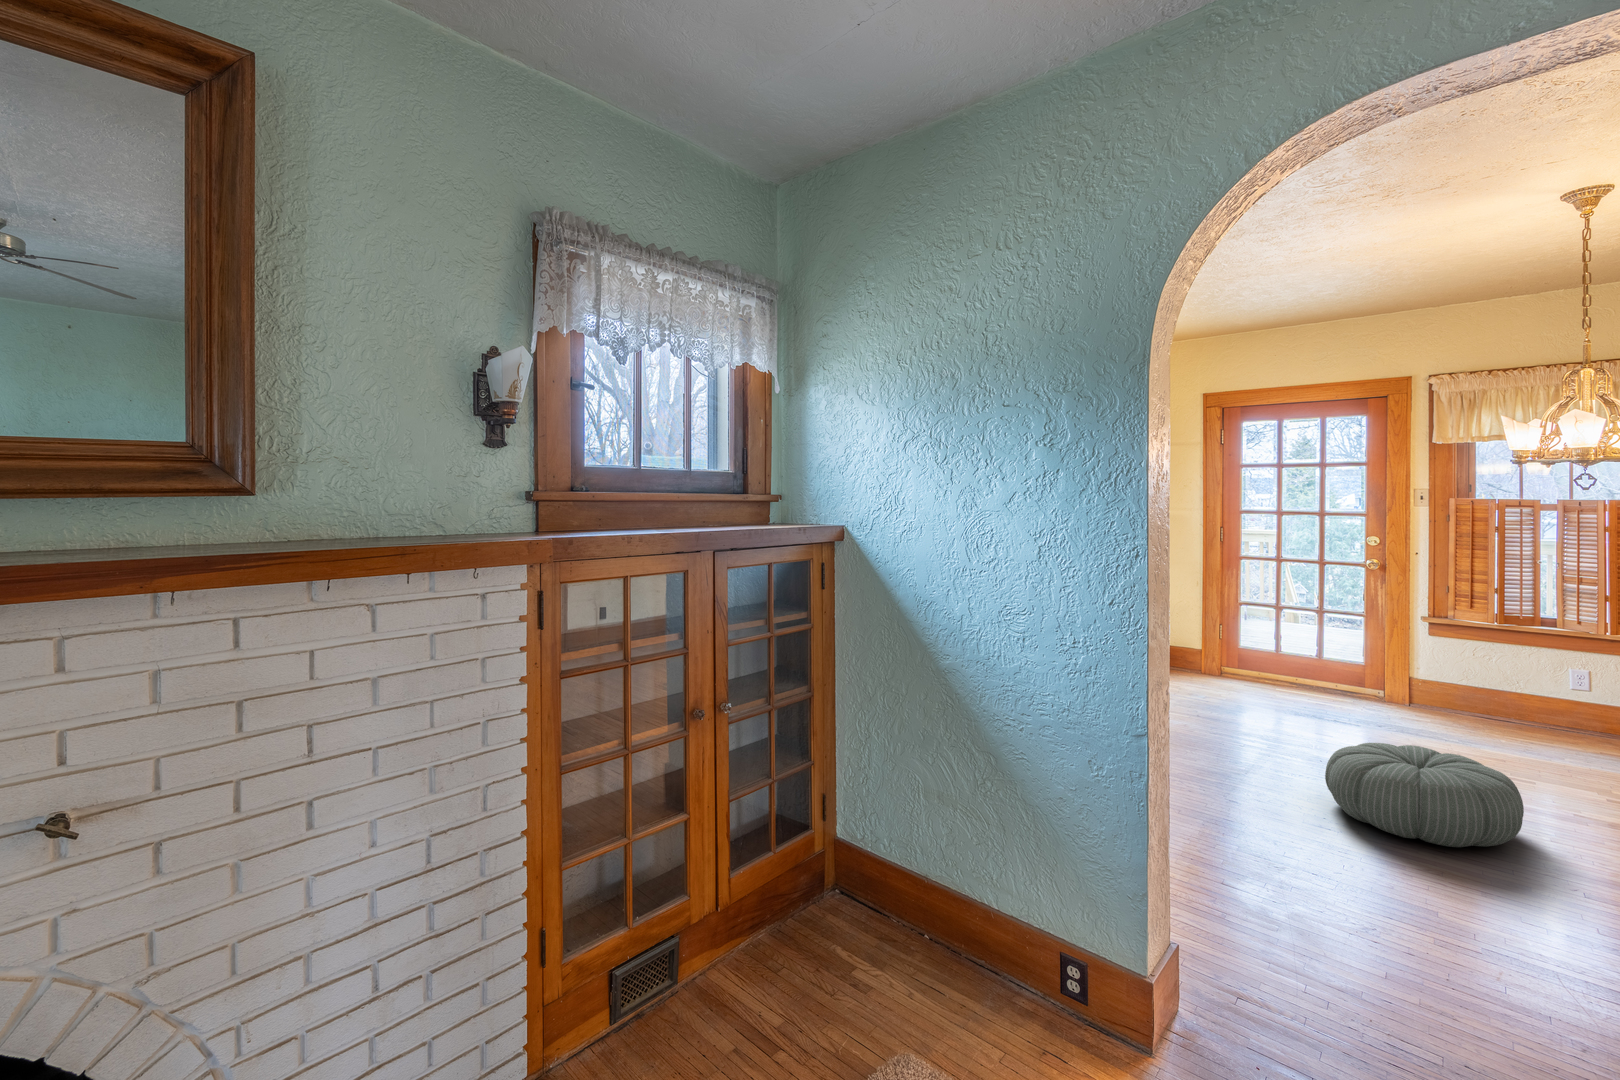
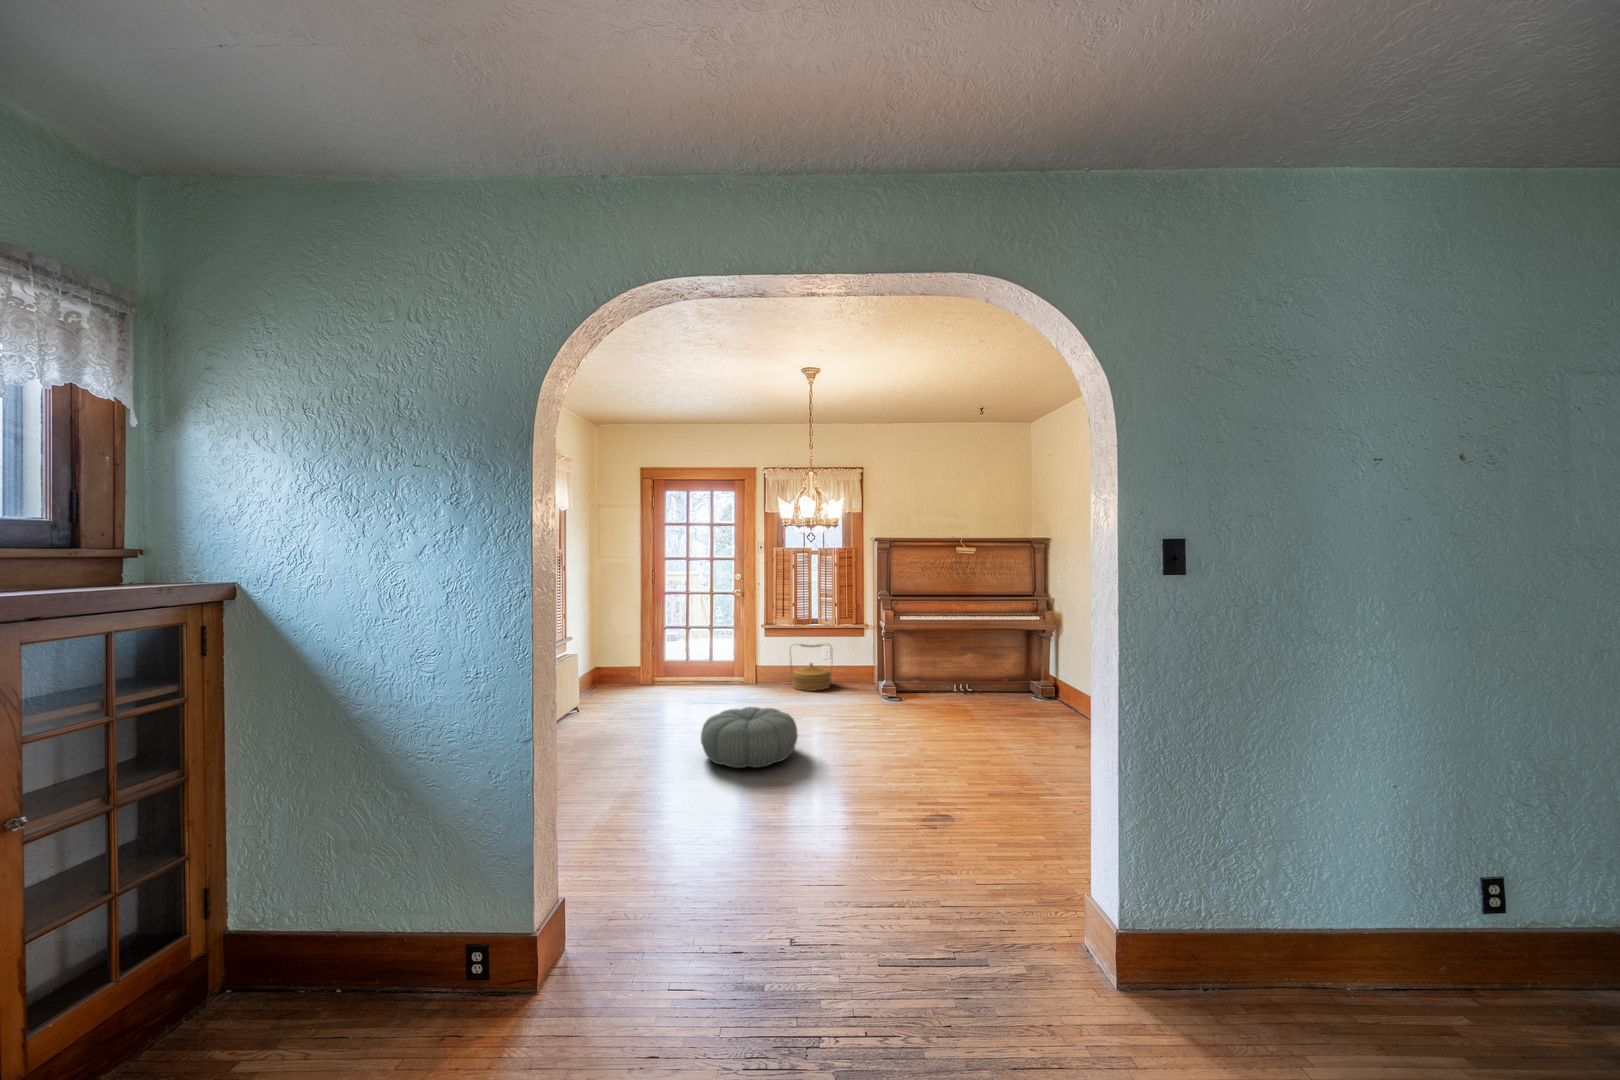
woven basket: none [1478,656,1582,741] -> present [791,644,832,691]

